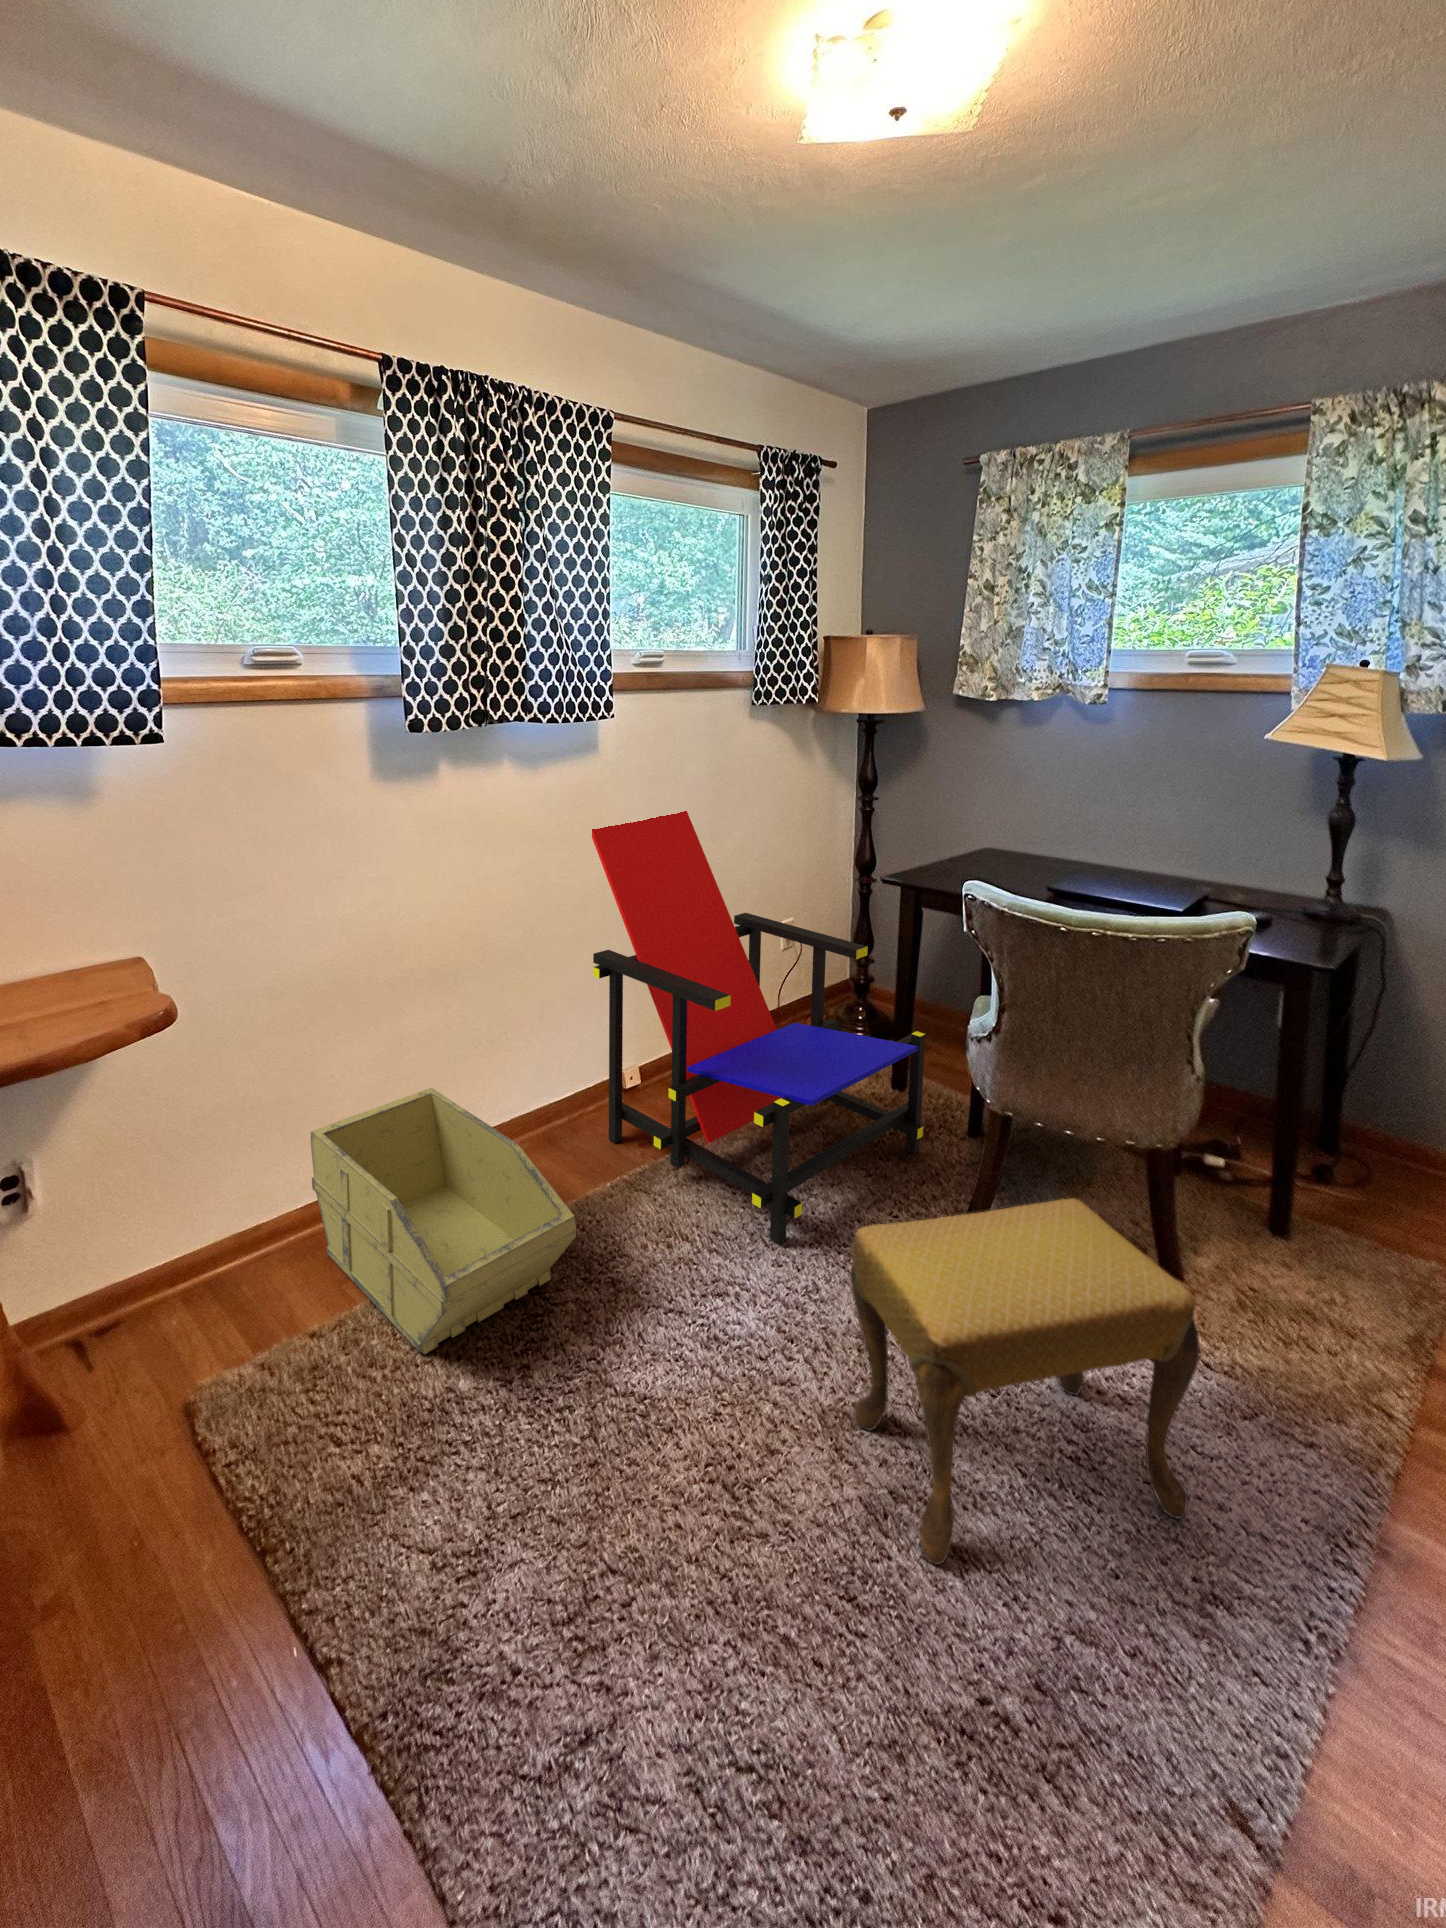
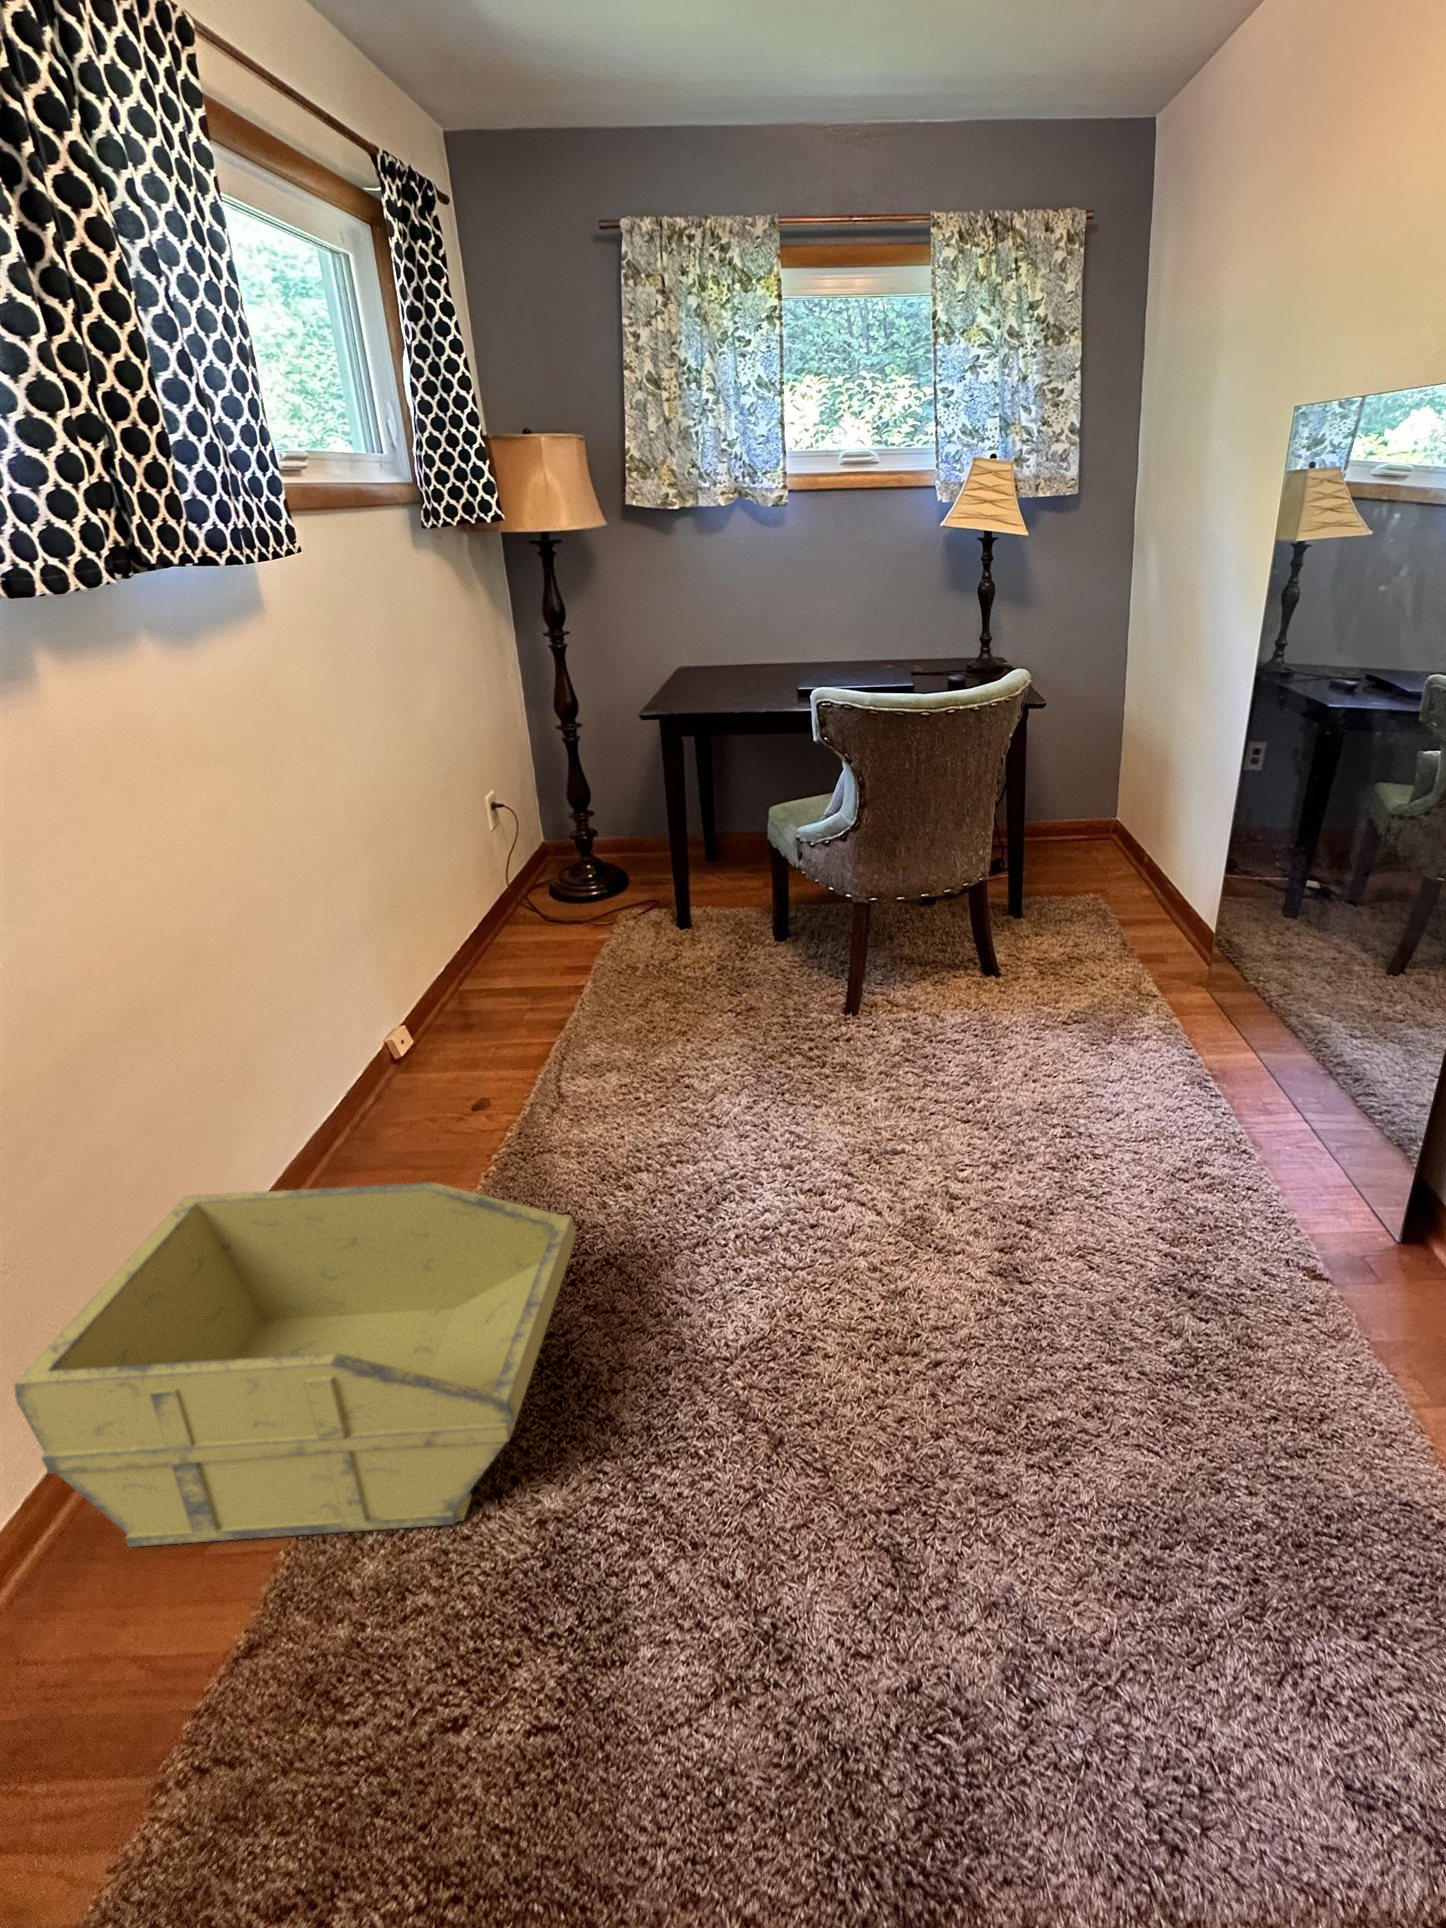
lounge chair: present [592,811,925,1244] -> none [249,659,765,1134]
footstool: present [850,1198,1199,1565] -> none [917,935,1151,1272]

